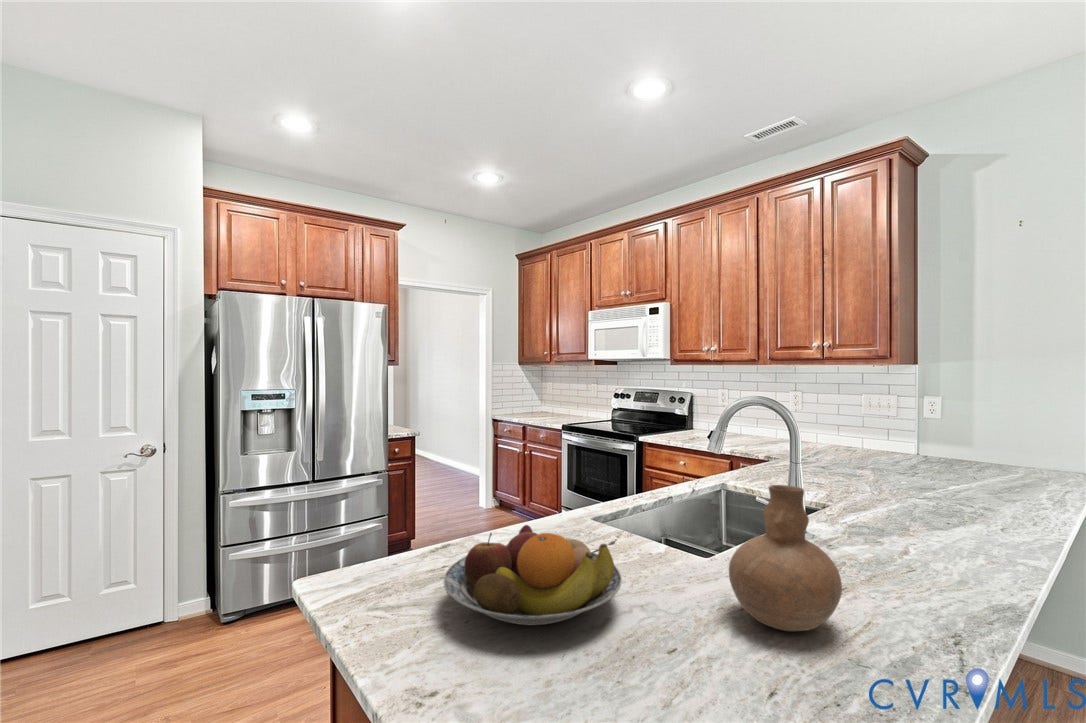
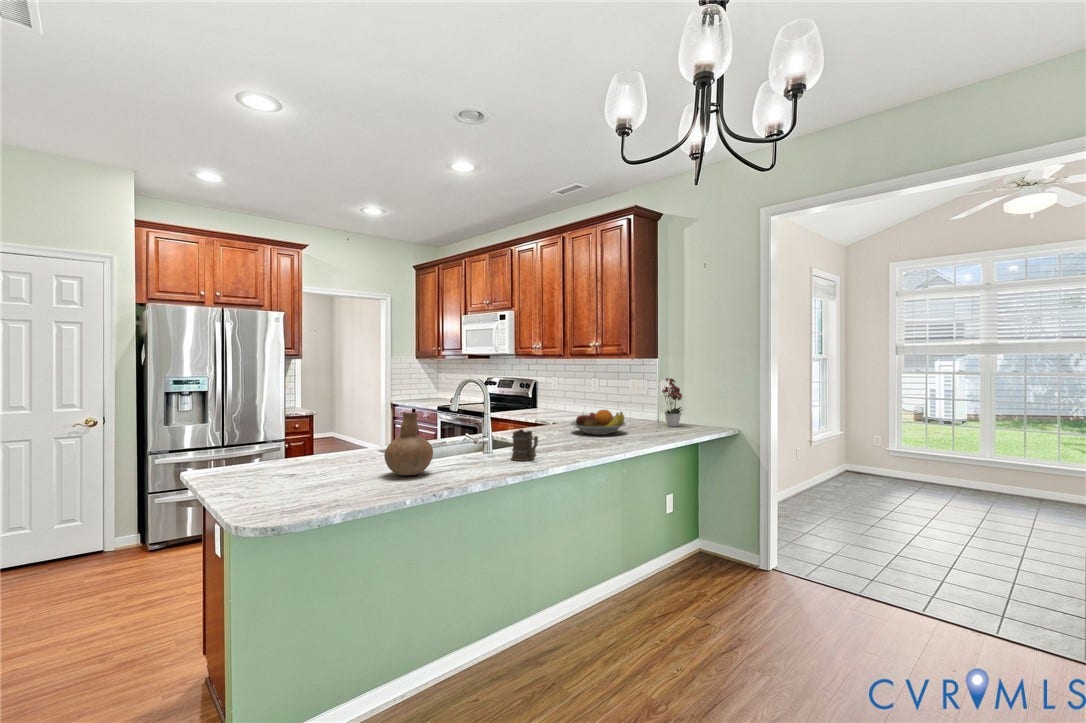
flower arrangement: none [959,392,1019,471] -> present [662,378,682,427]
mug: none [895,502,979,571] -> present [511,429,538,461]
fruit bowl: present [444,525,622,626] -> present [571,410,626,435]

